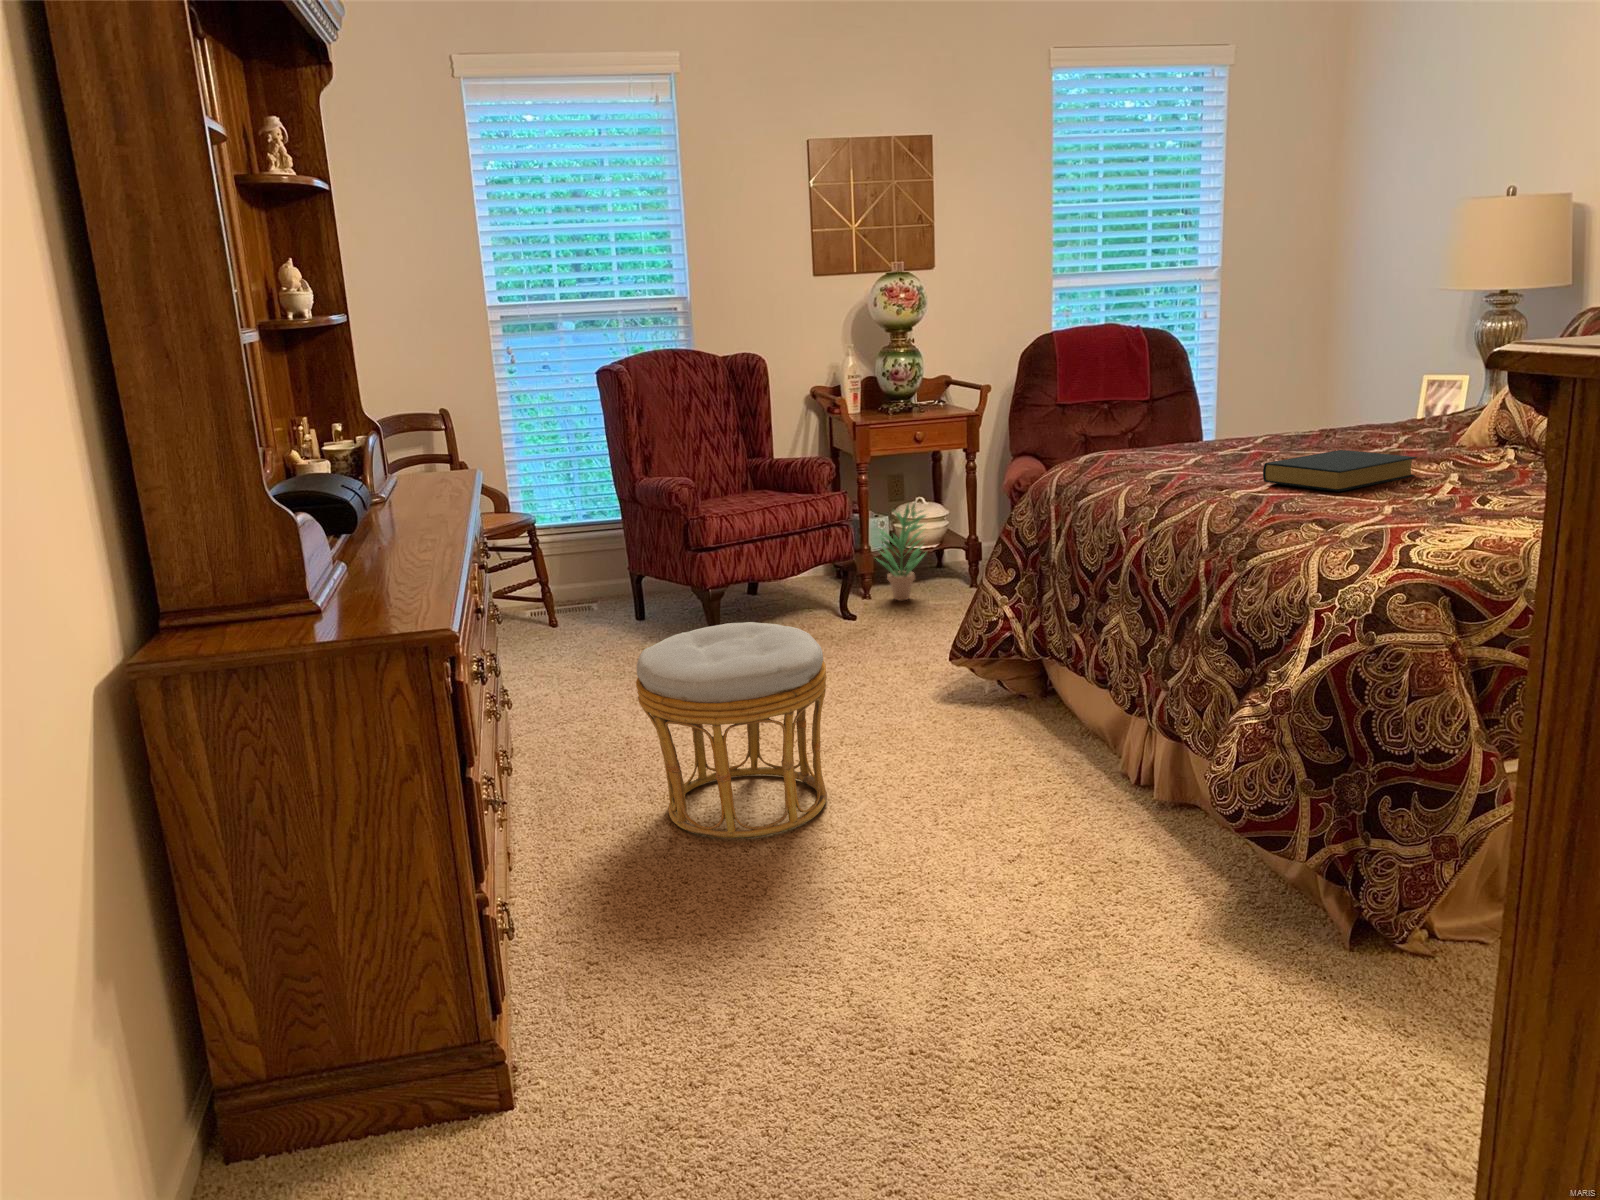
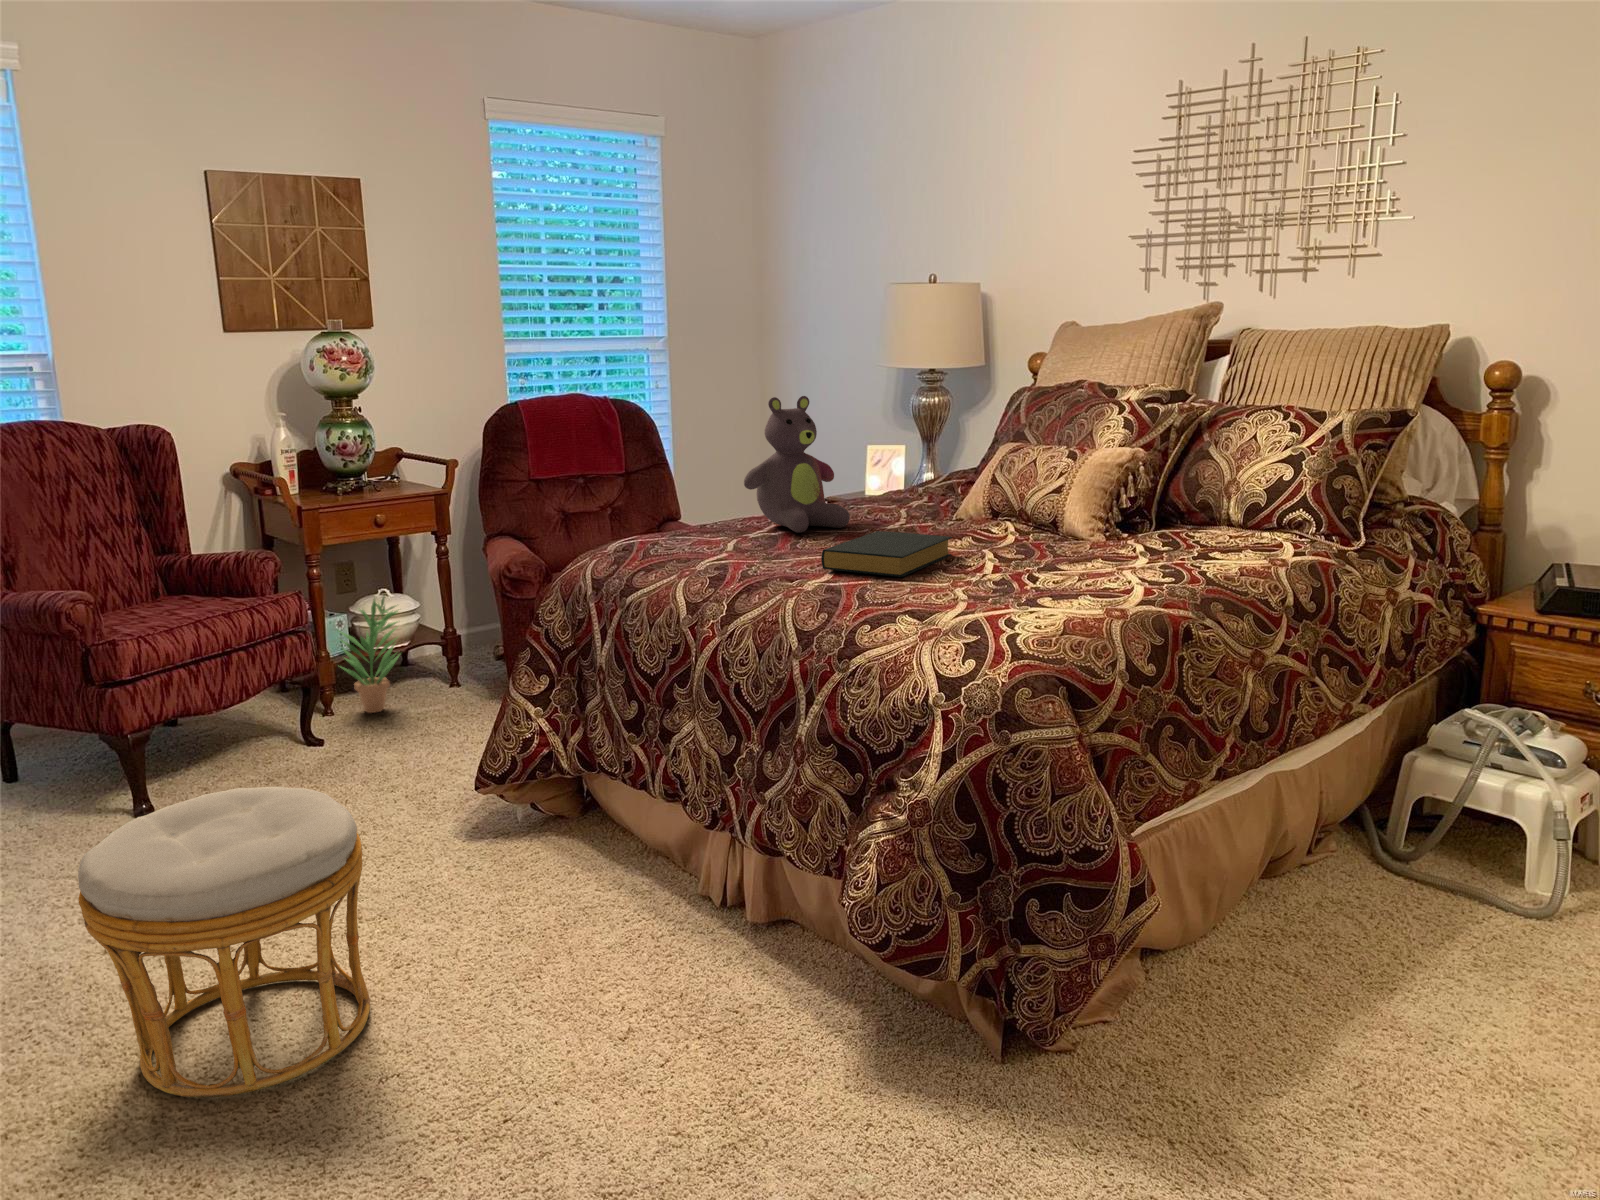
stuffed bear: none [1221,317,1330,452] -> present [744,396,850,533]

